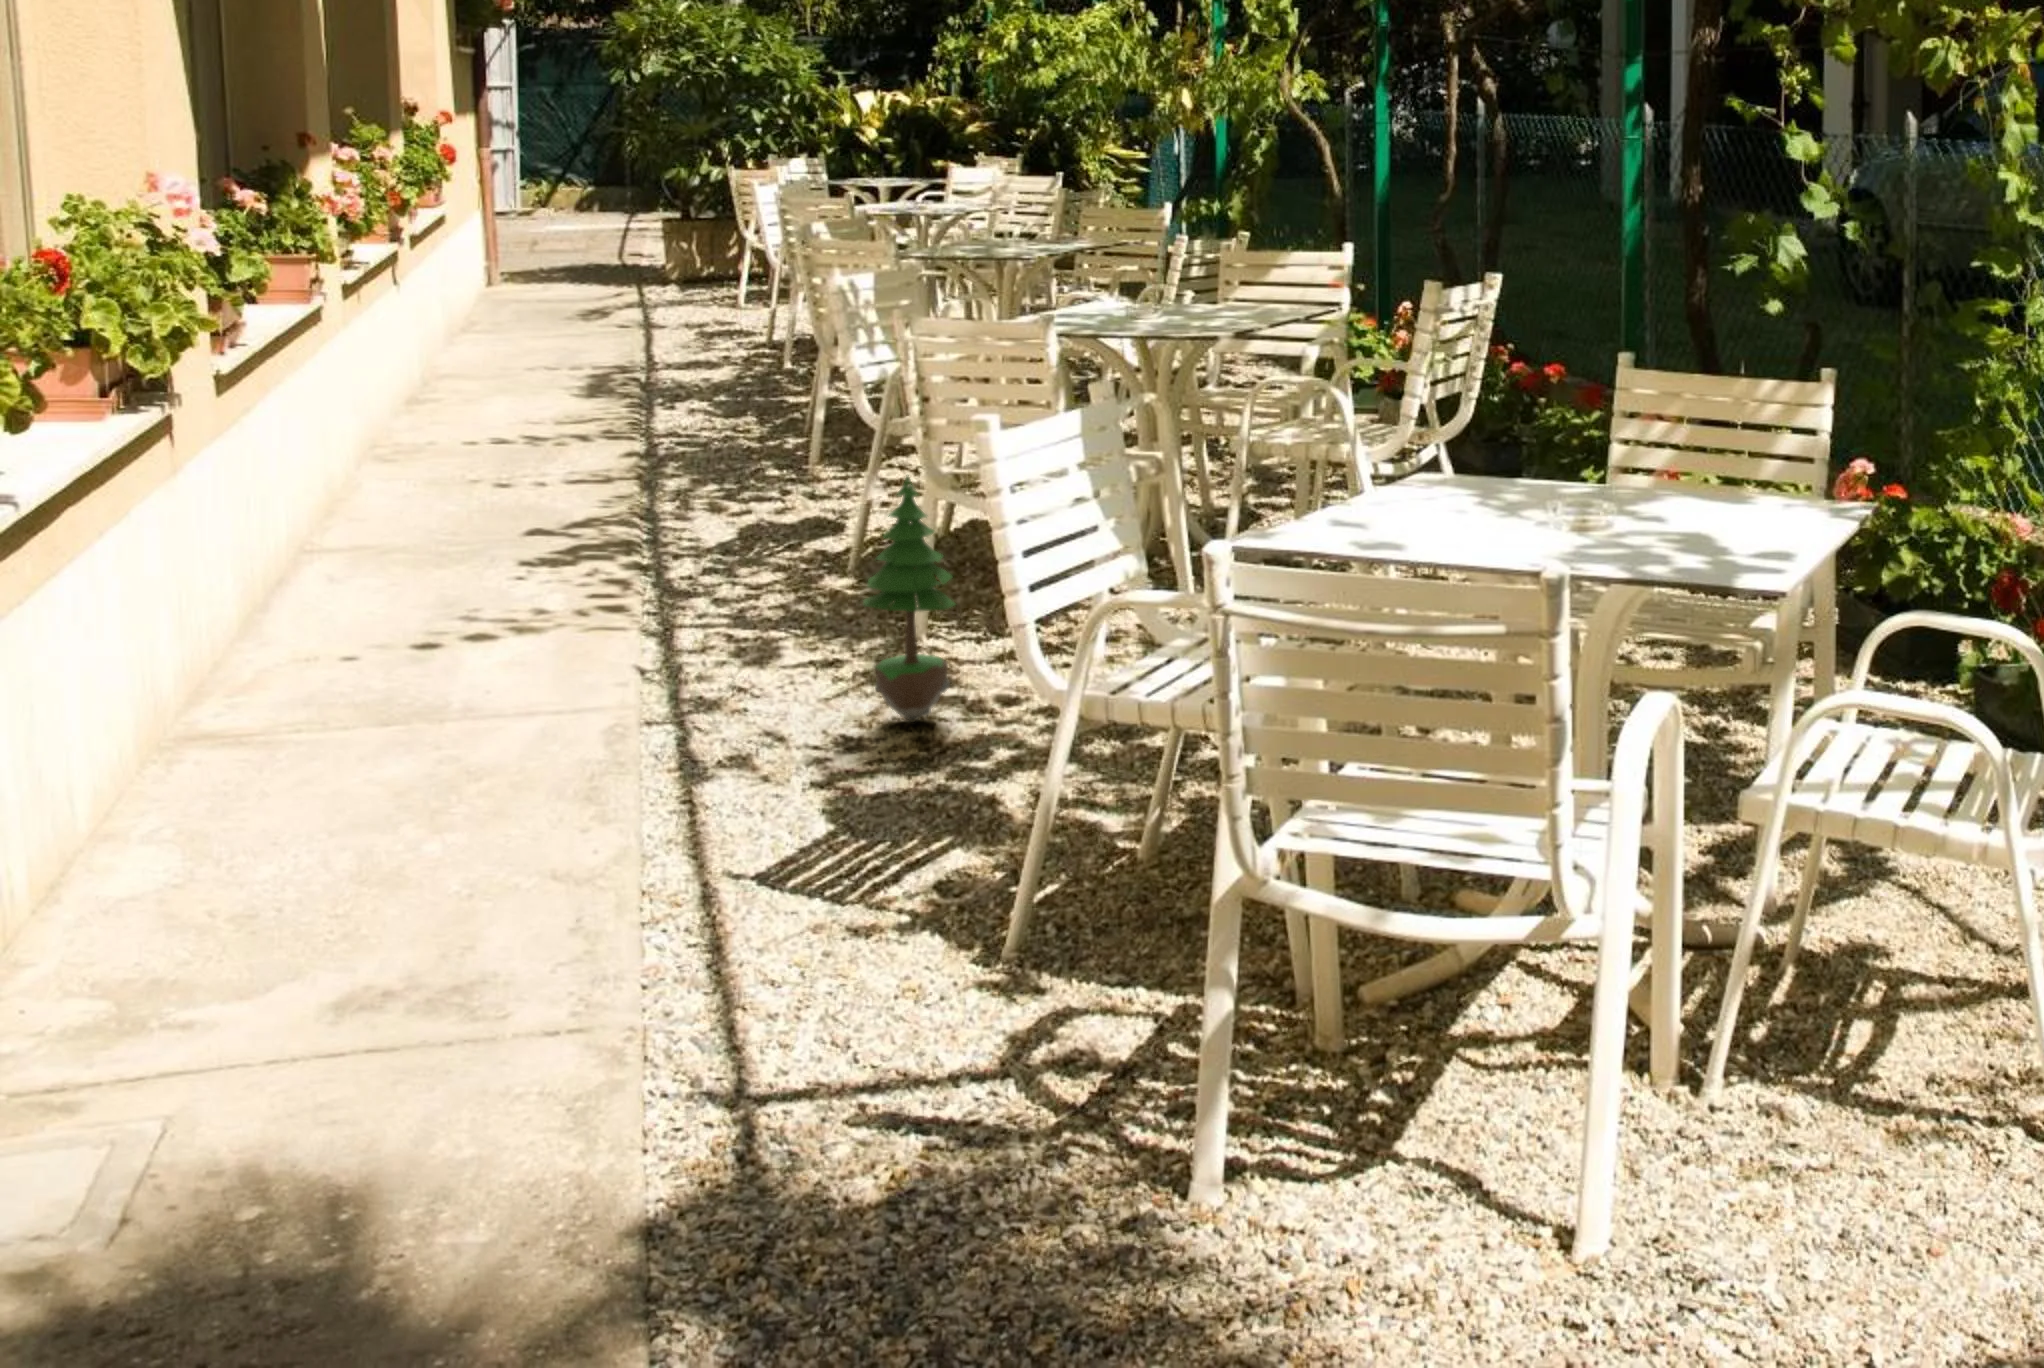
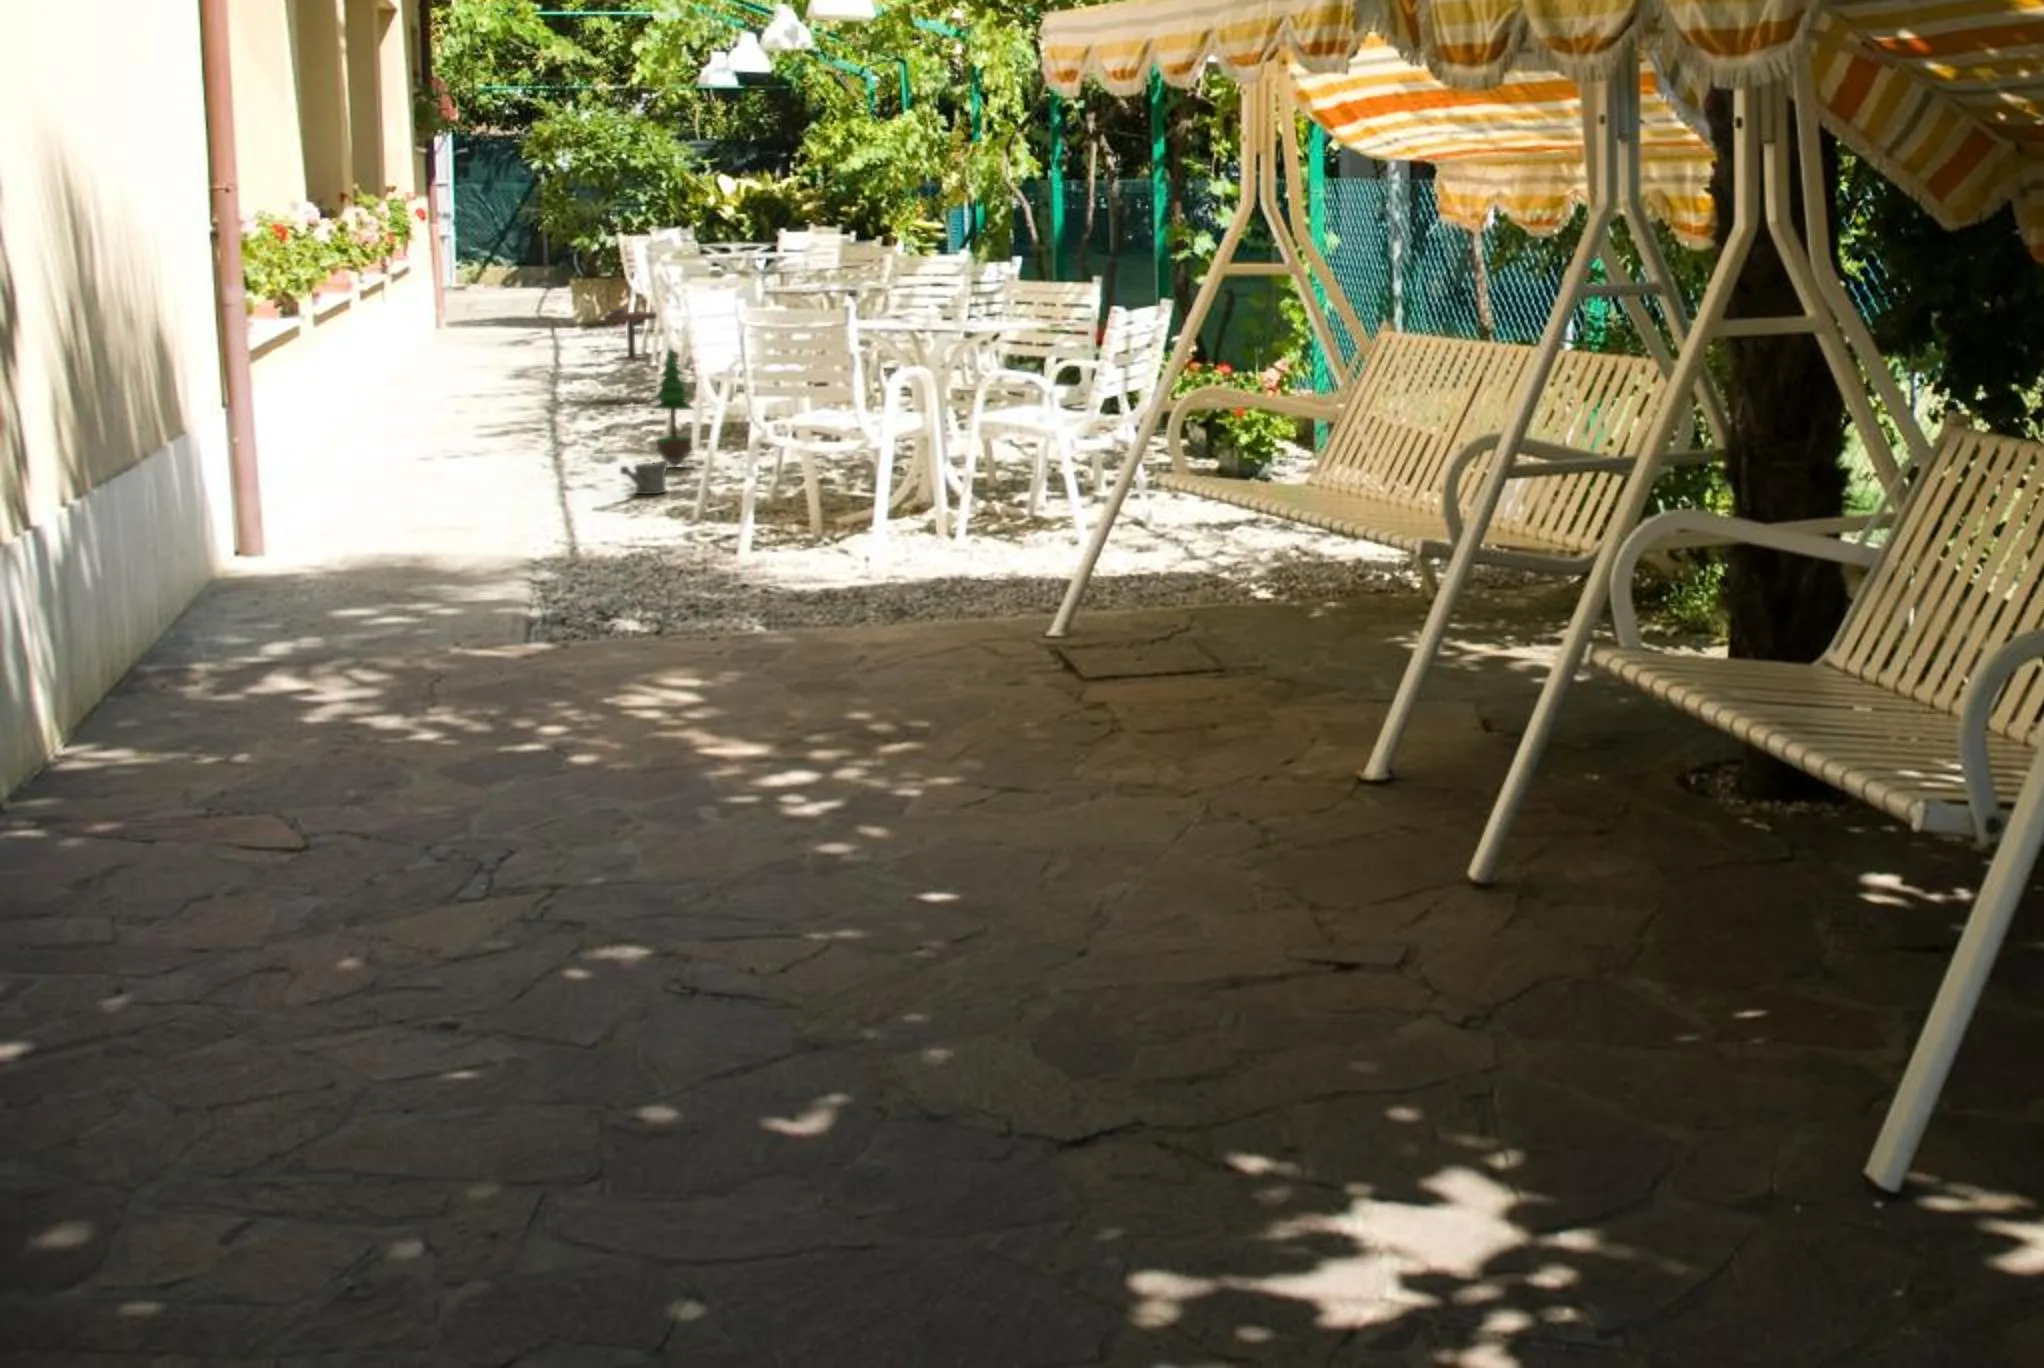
side table: none [734,317,821,478] -> present [604,307,656,361]
watering can: none [828,774,926,868] -> present [620,461,667,494]

